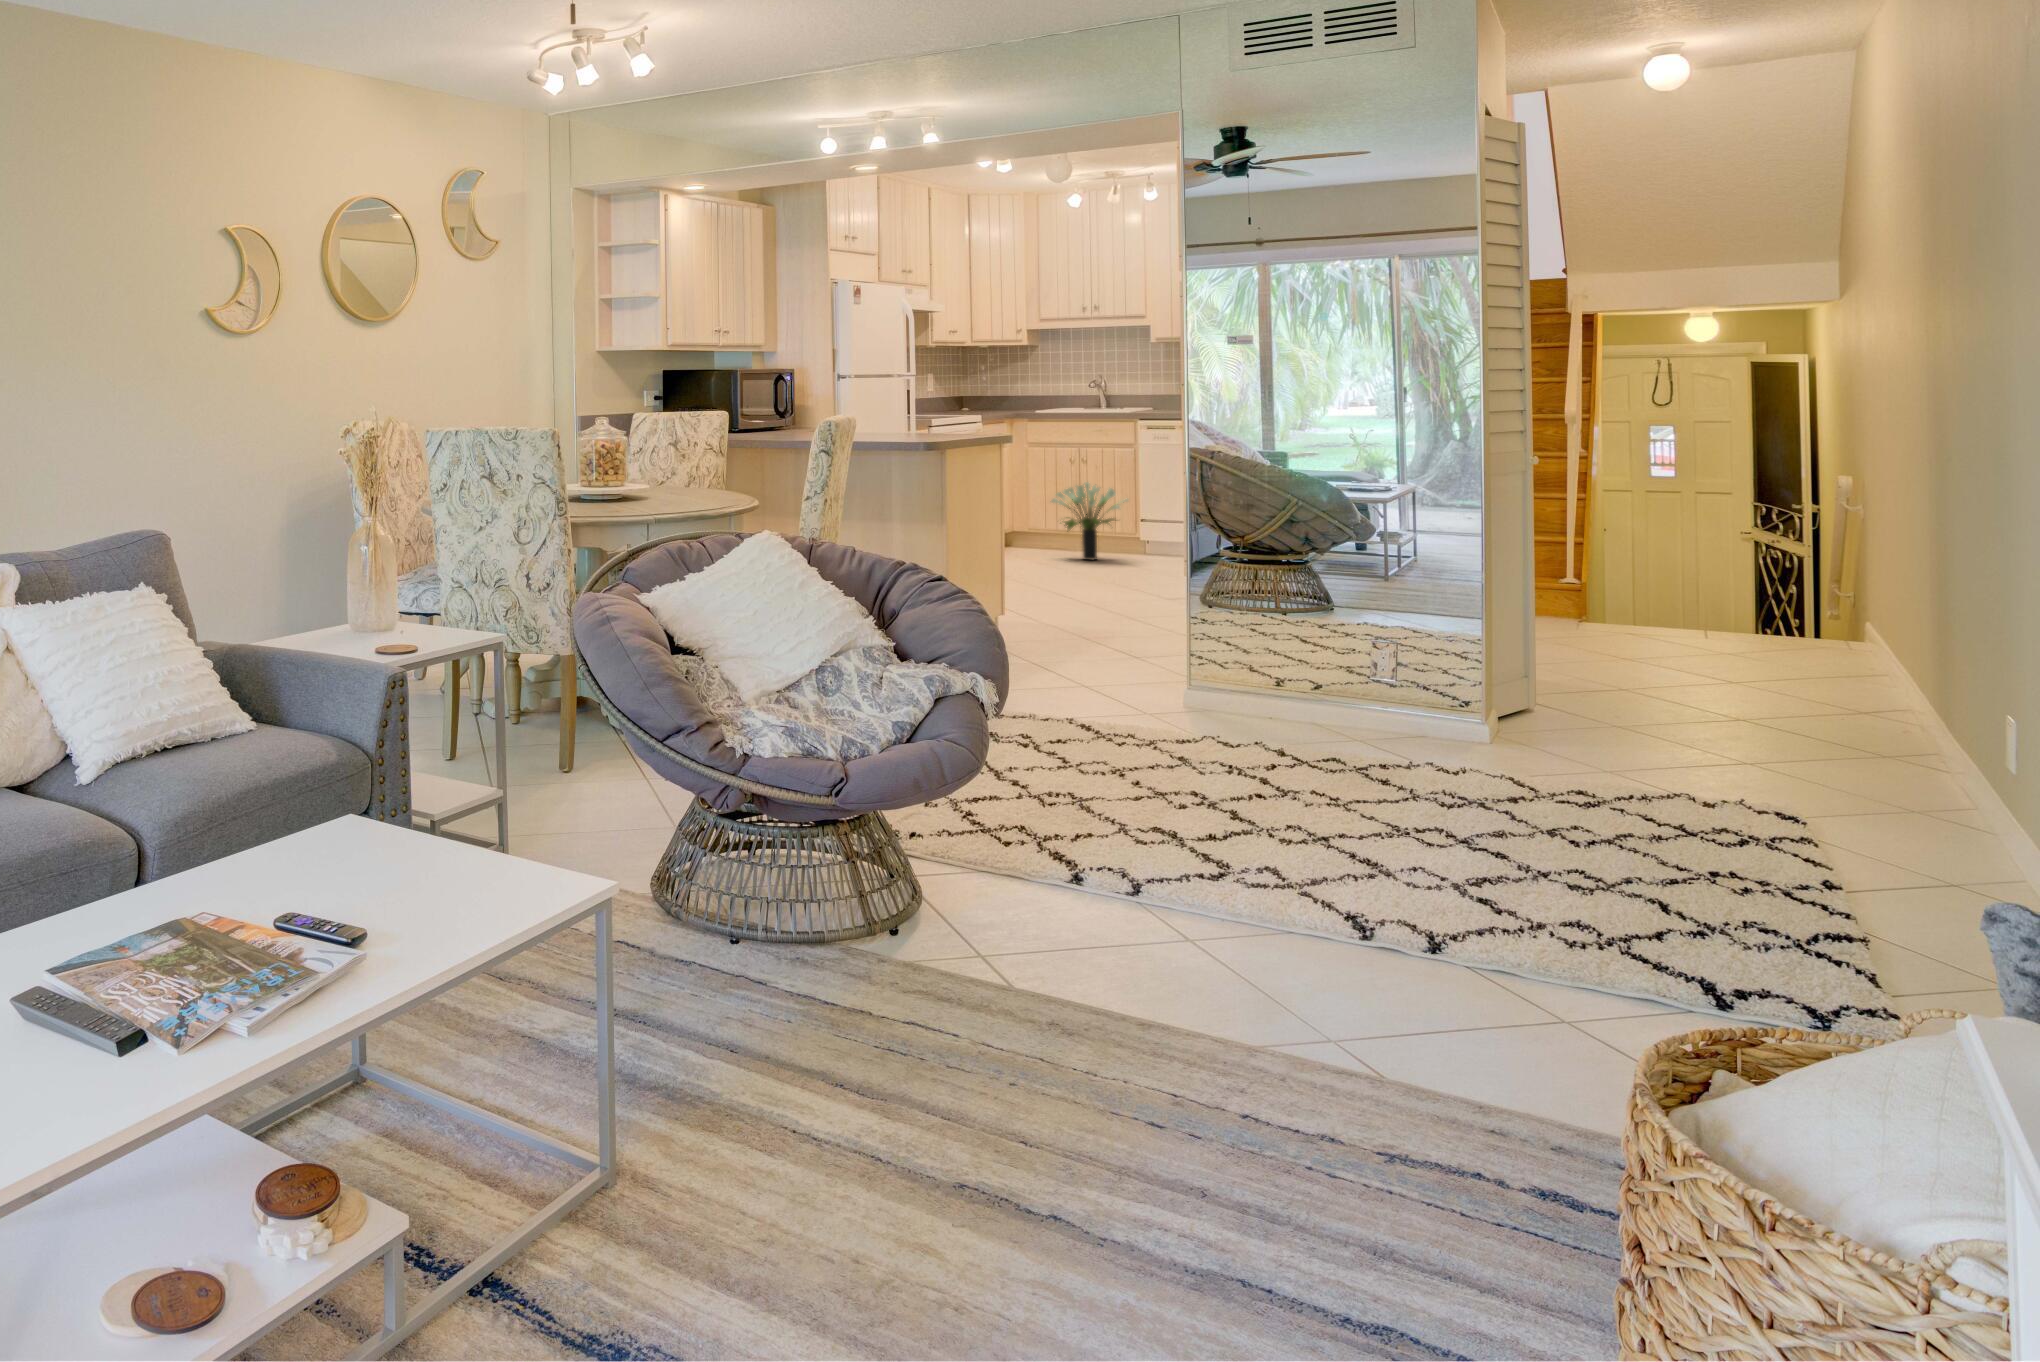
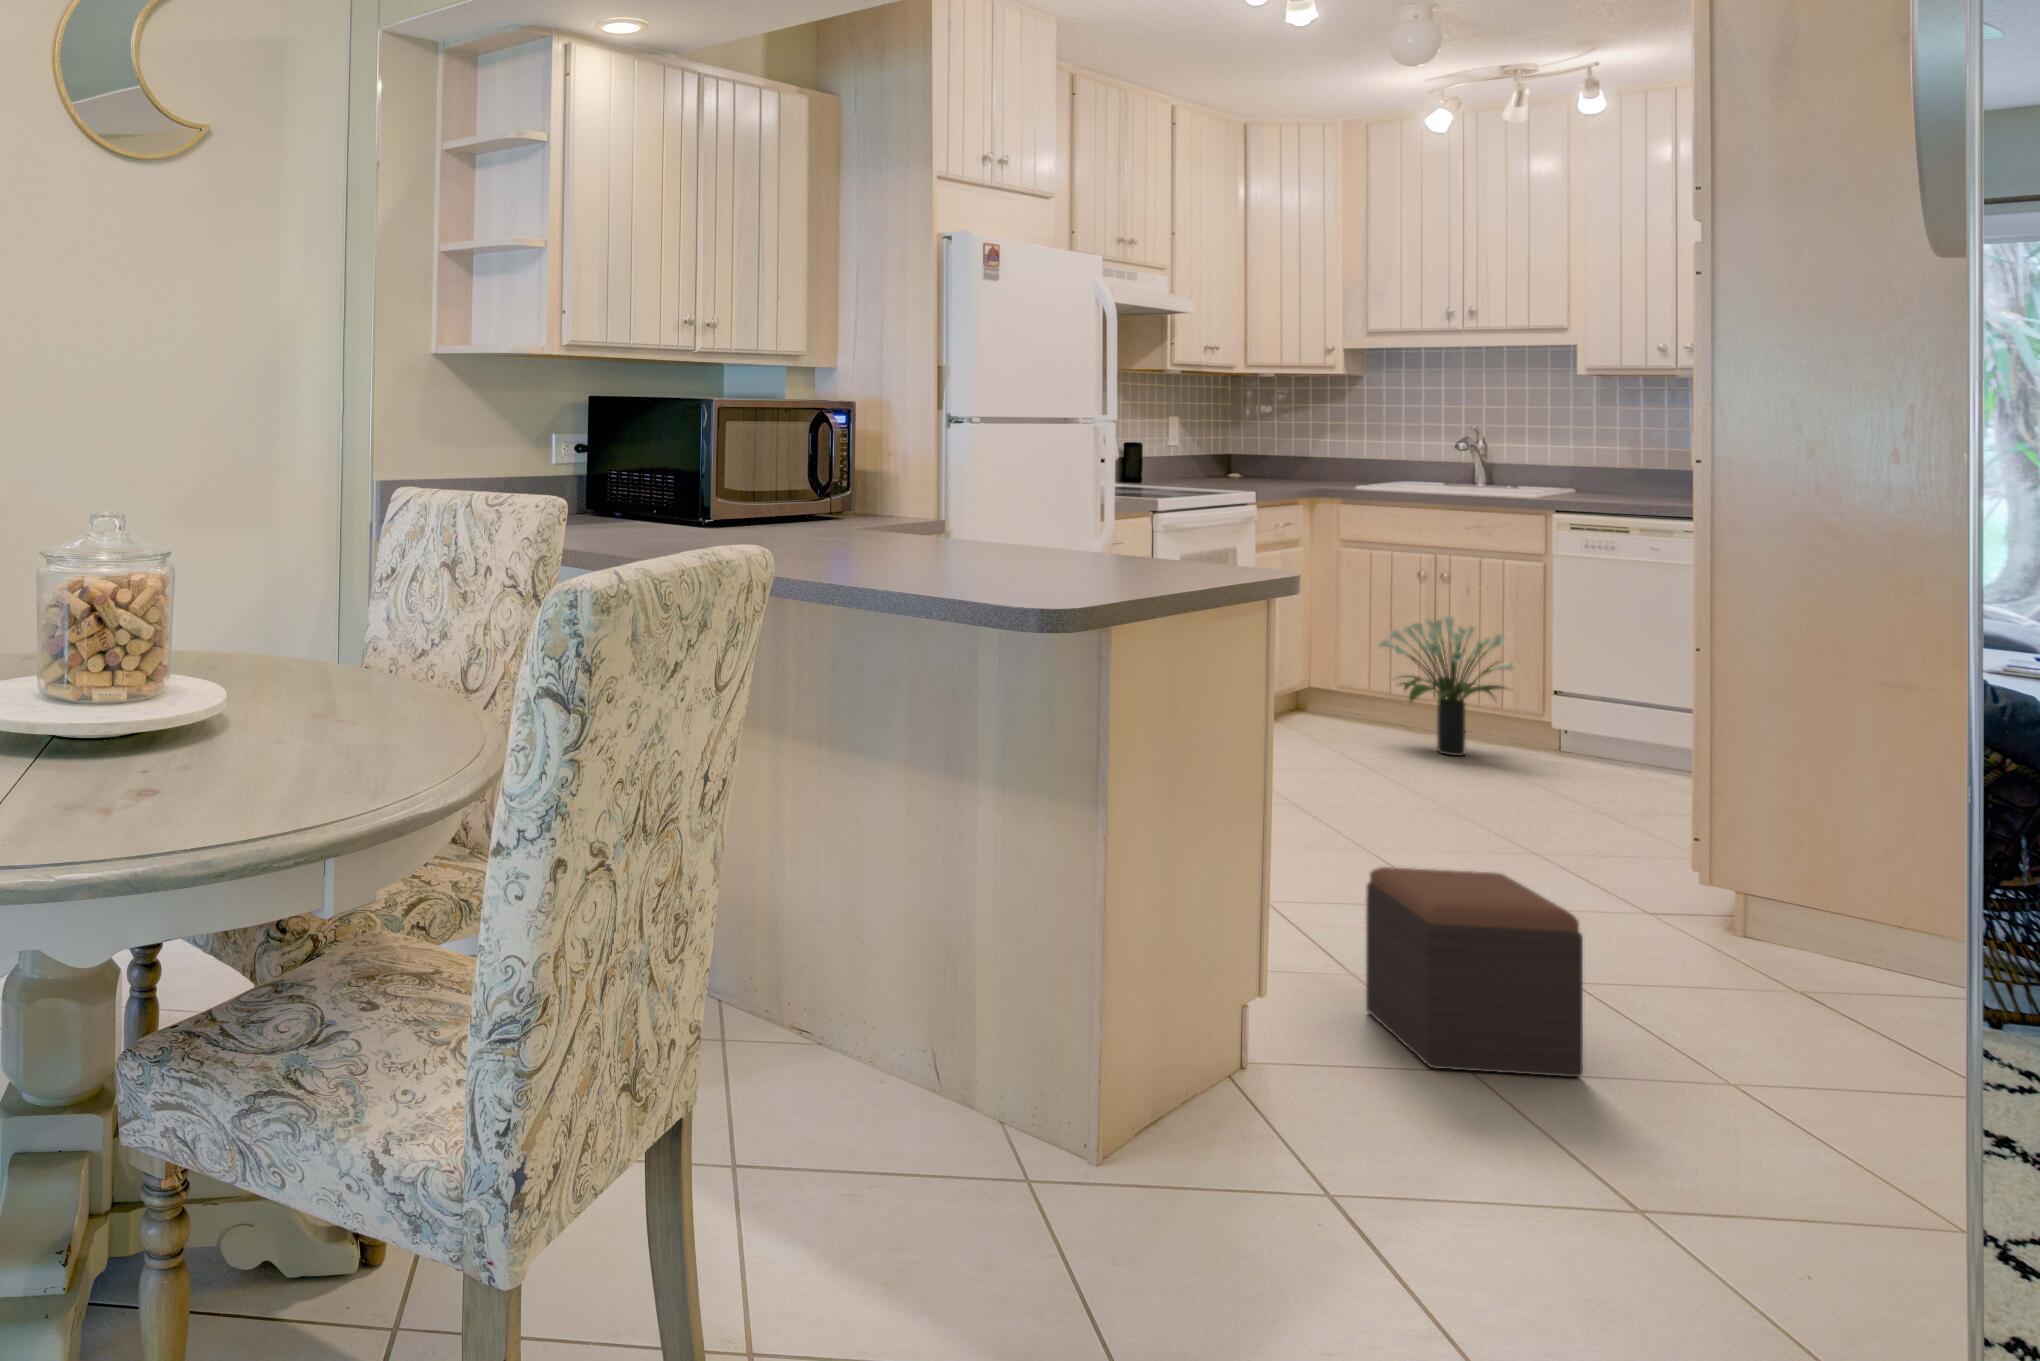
footstool: none [1049,569,1136,646] -> present [1366,867,1583,1077]

